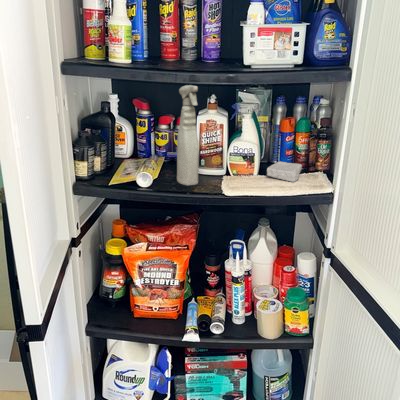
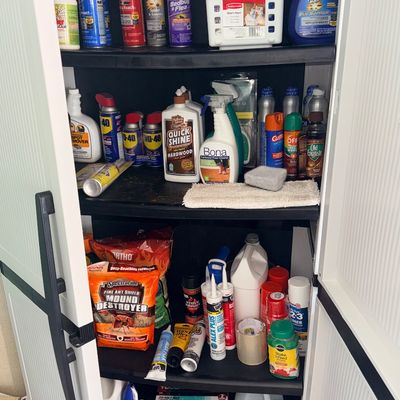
spray bottle: present [177,85,199,185] -> none [135,74,162,196]

